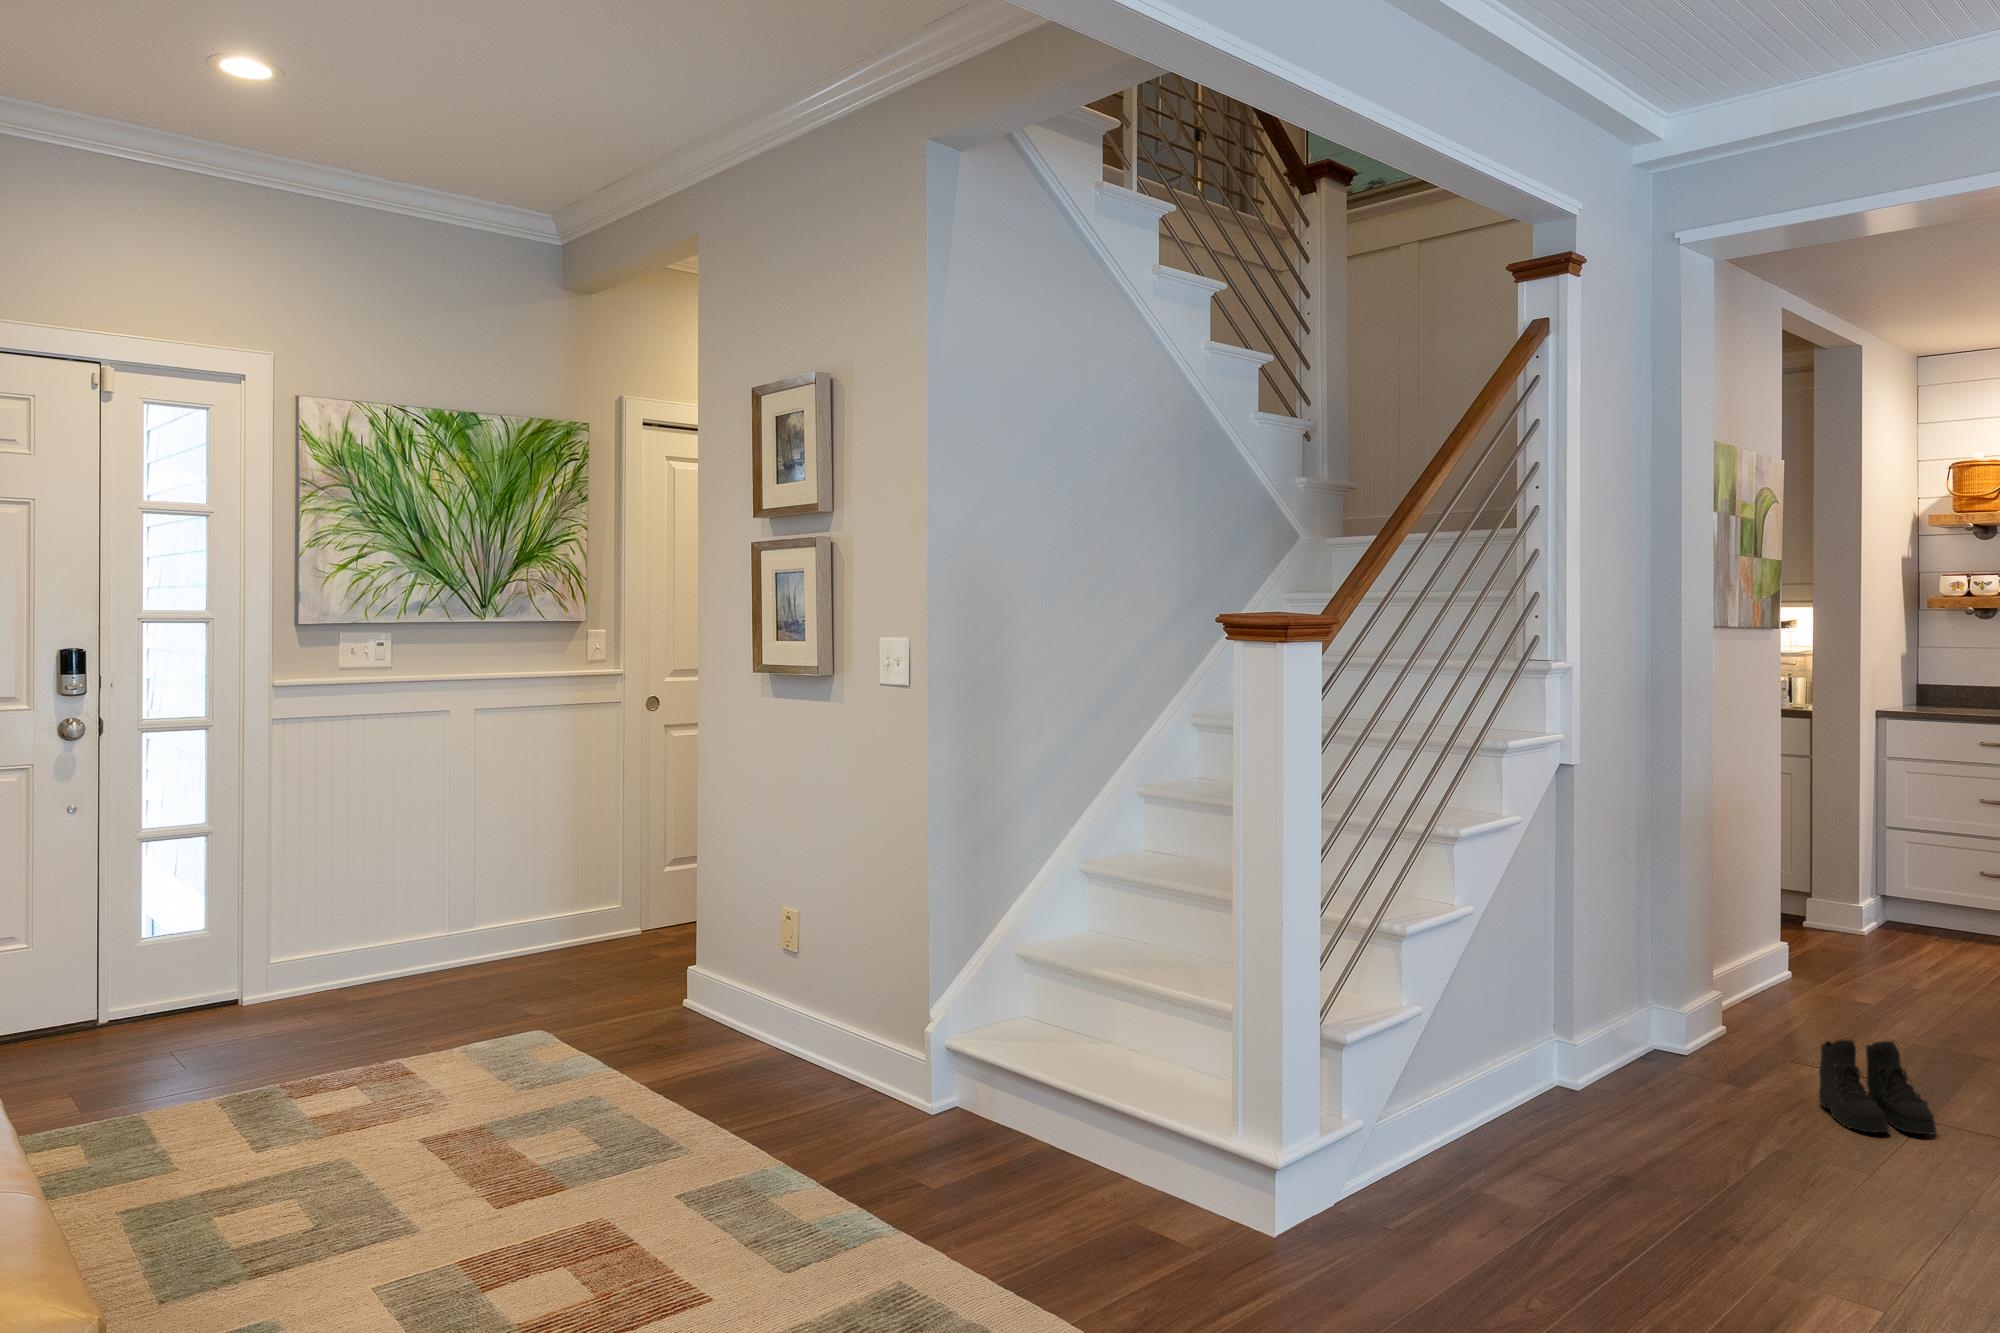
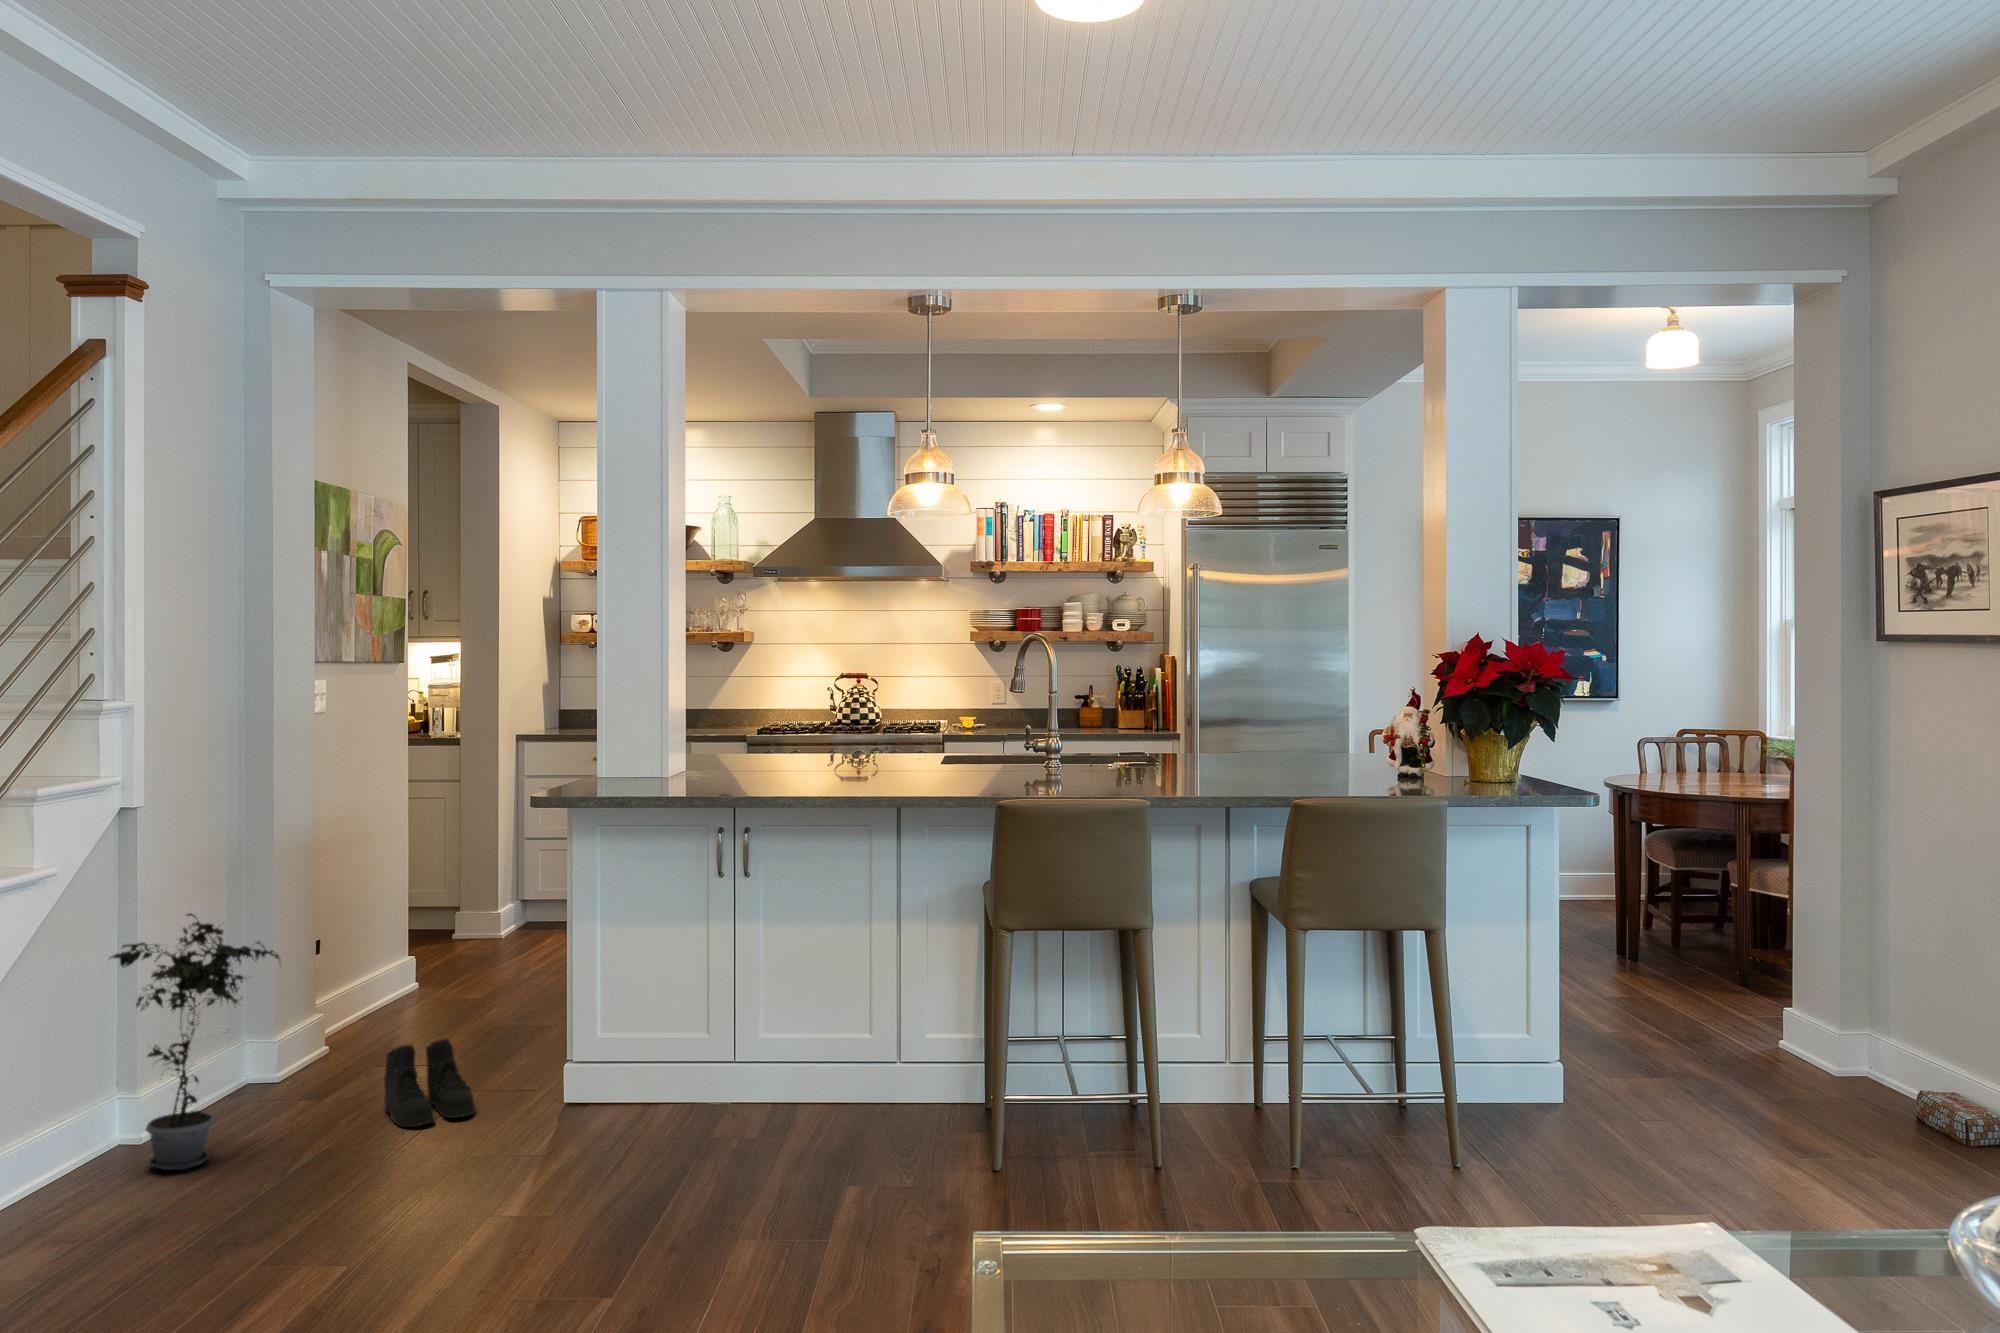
potted plant: none [1557,868,1728,1119] -> present [110,914,279,1170]

